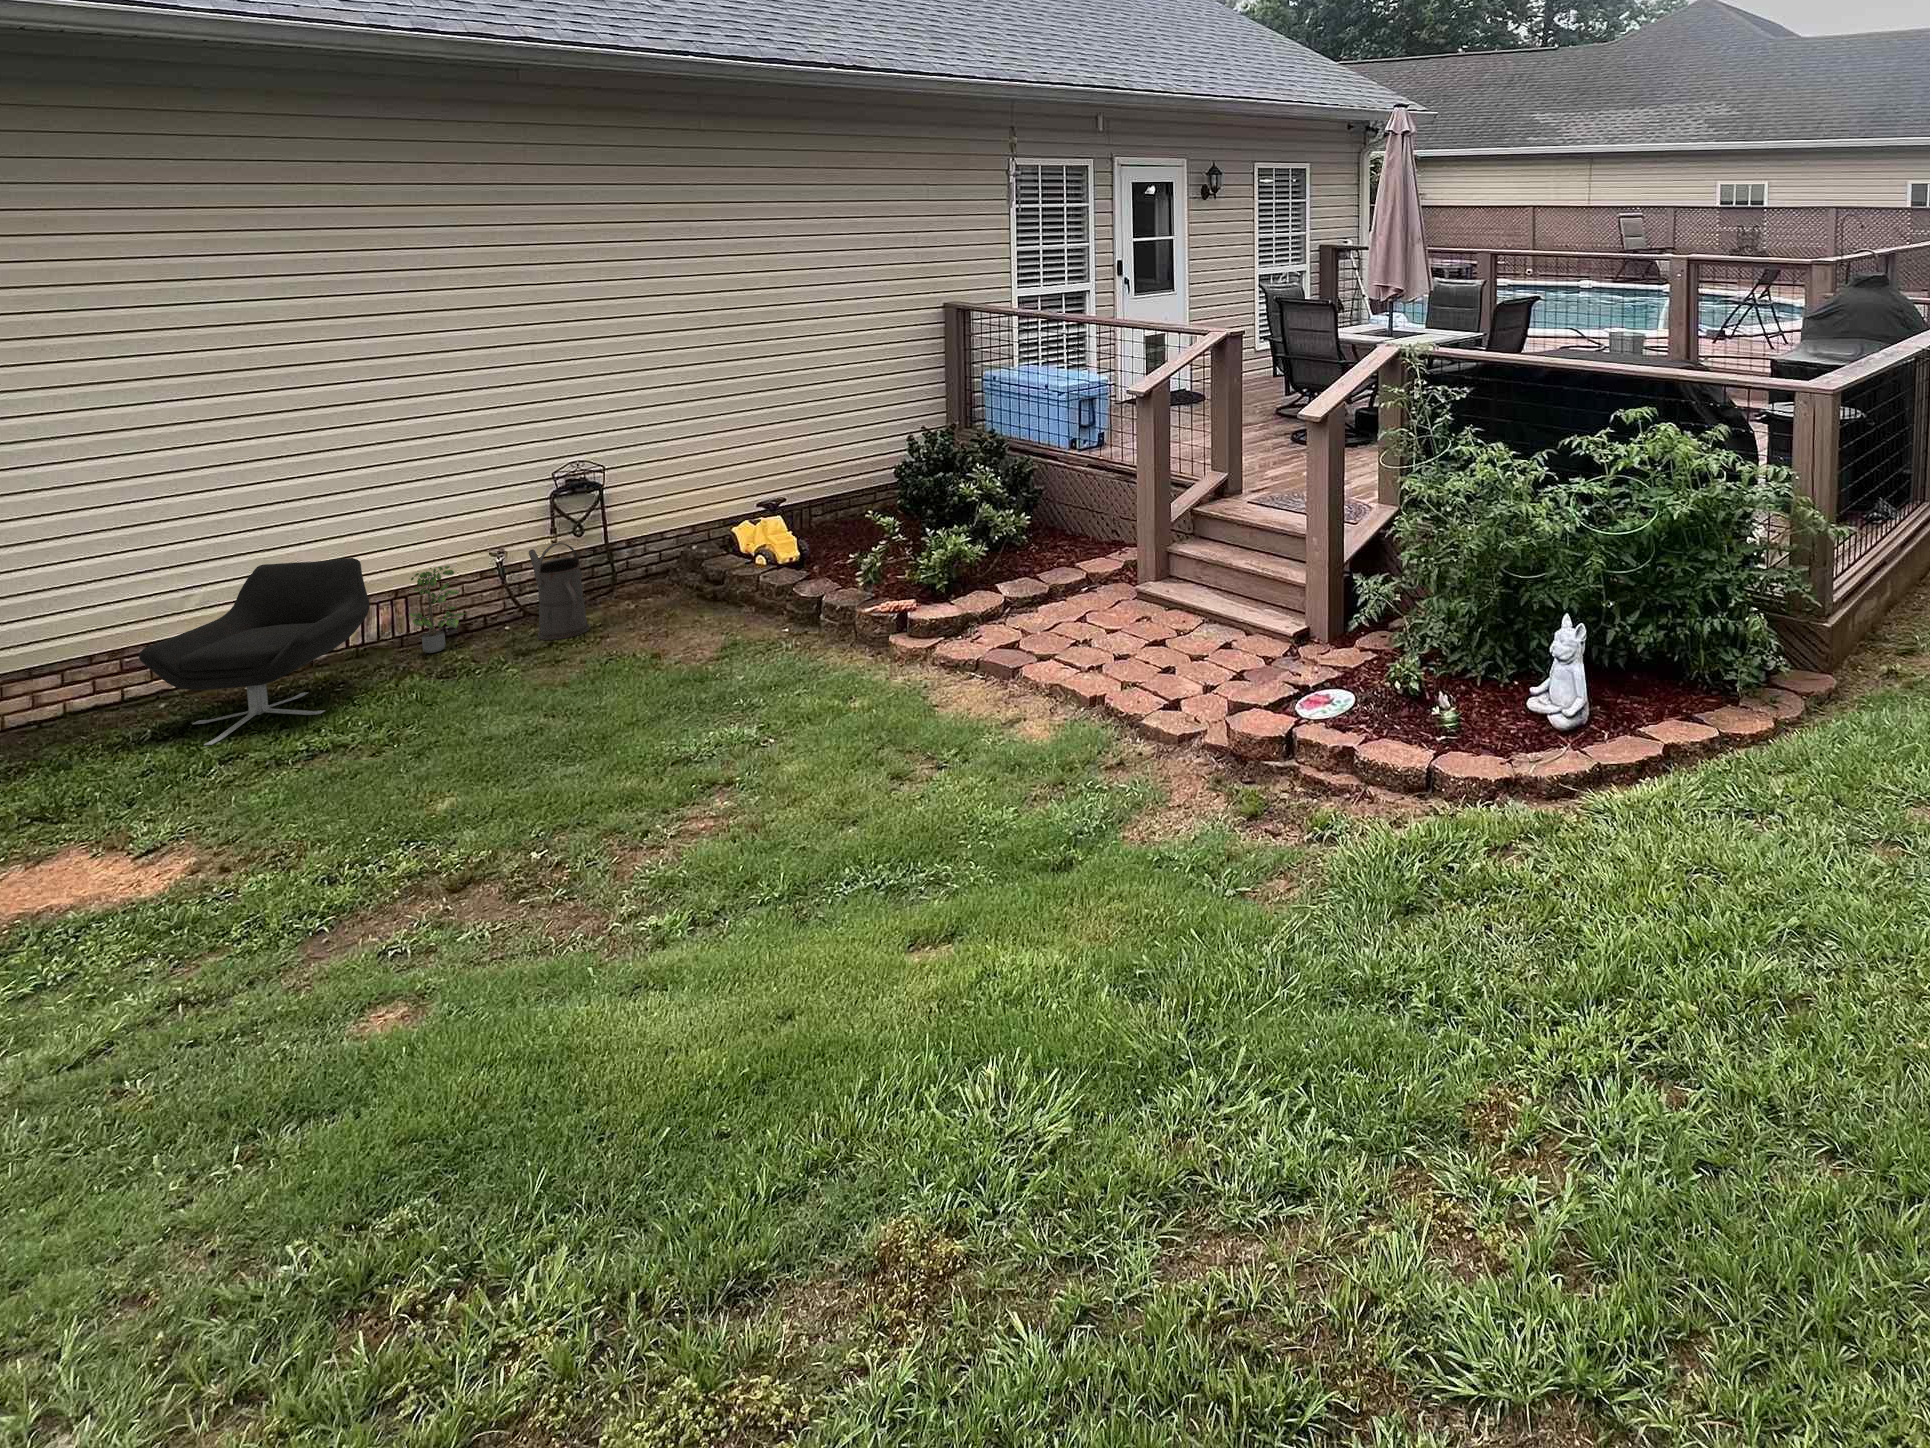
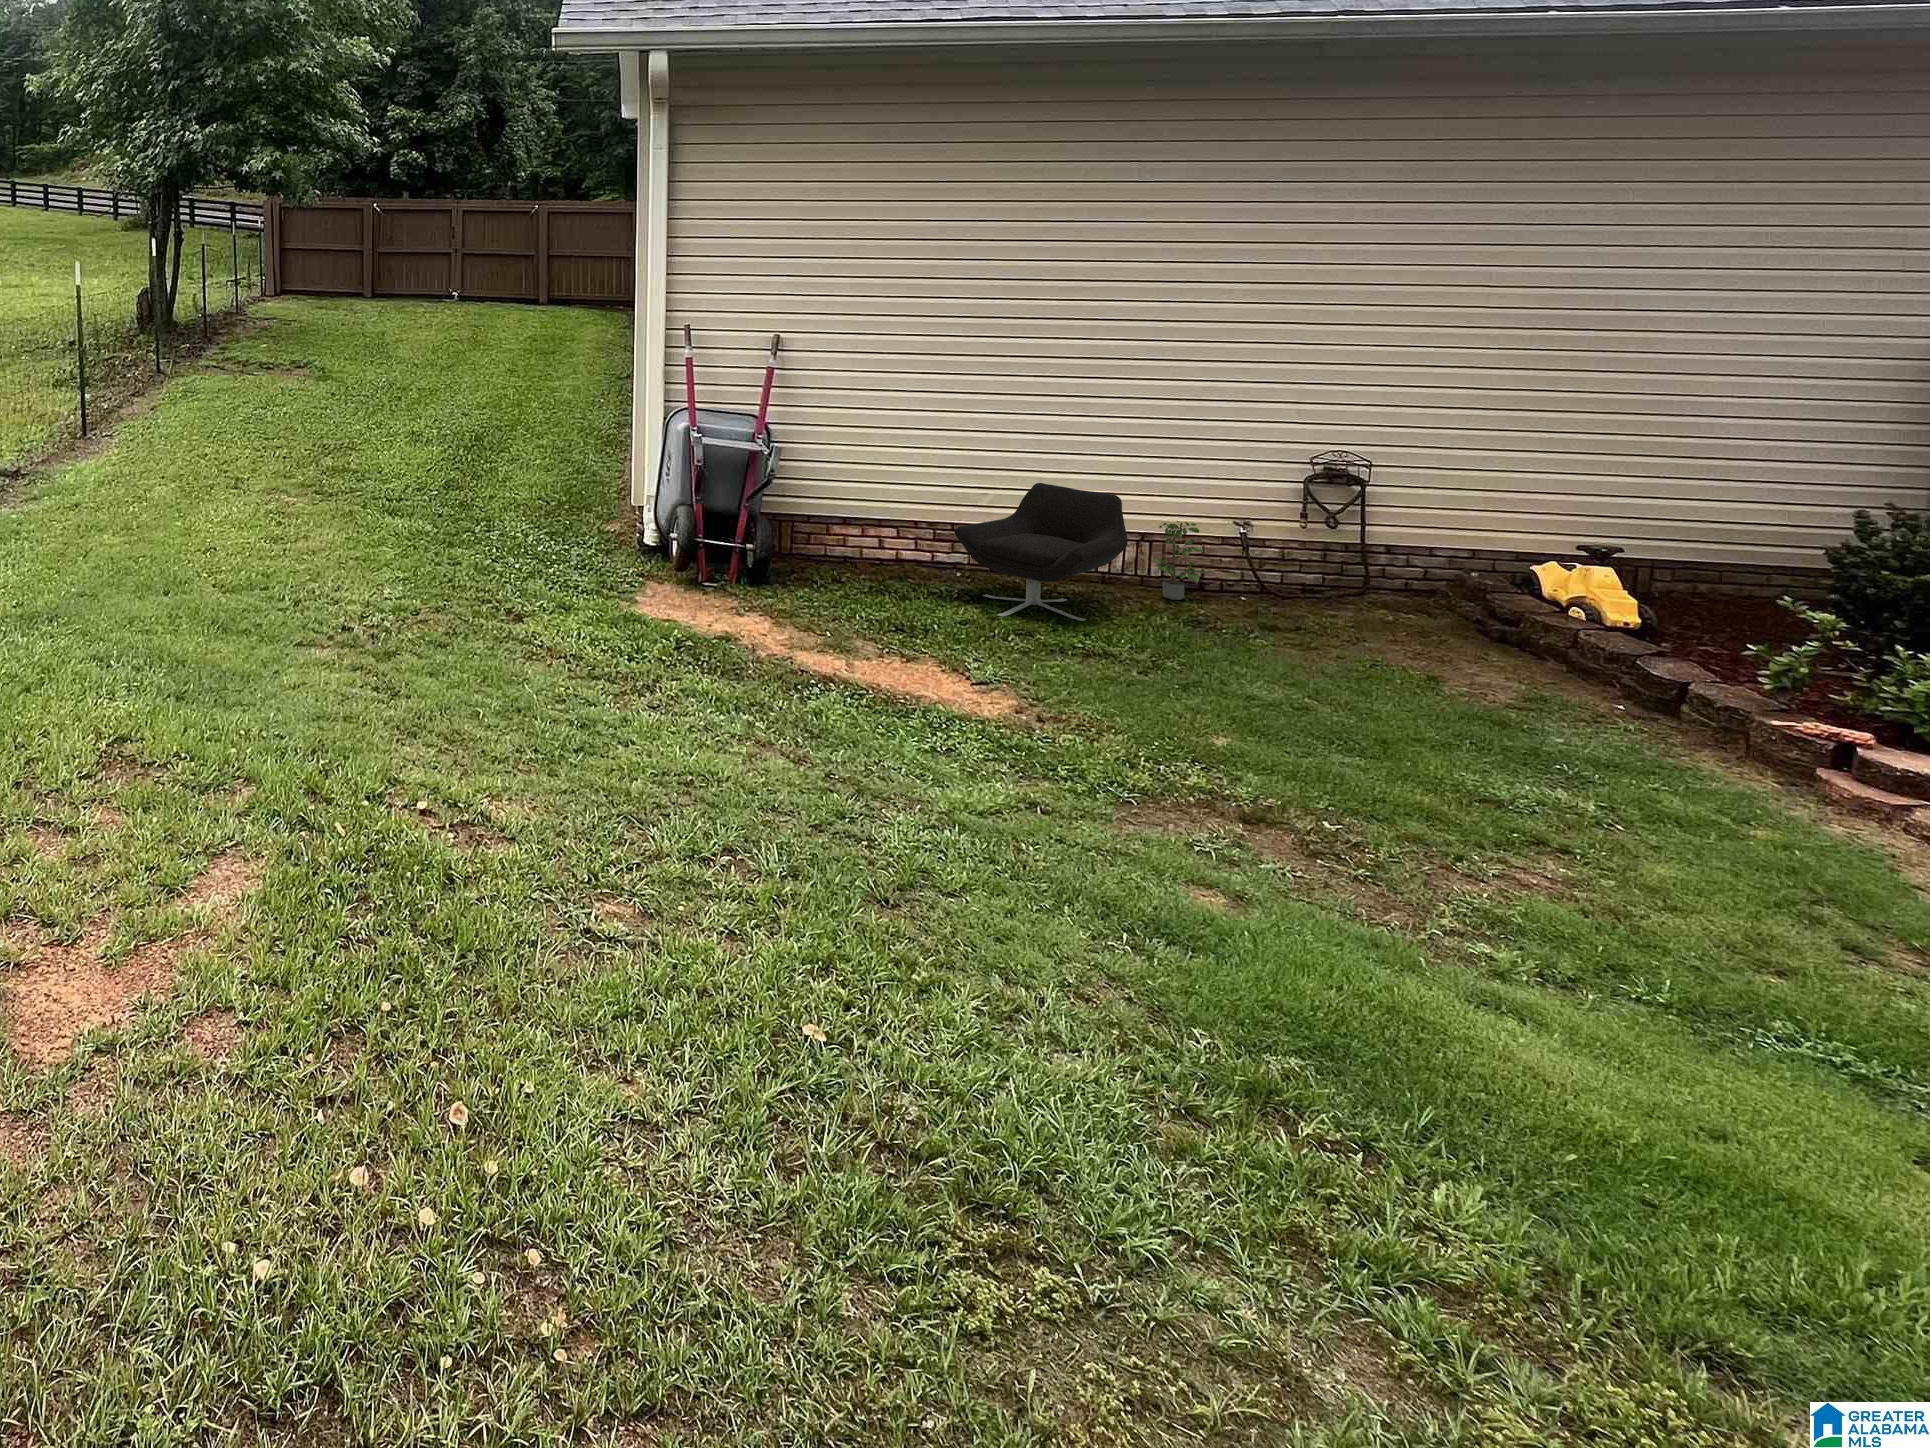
watering can: present [529,543,589,640] -> none [1274,529,1340,628]

